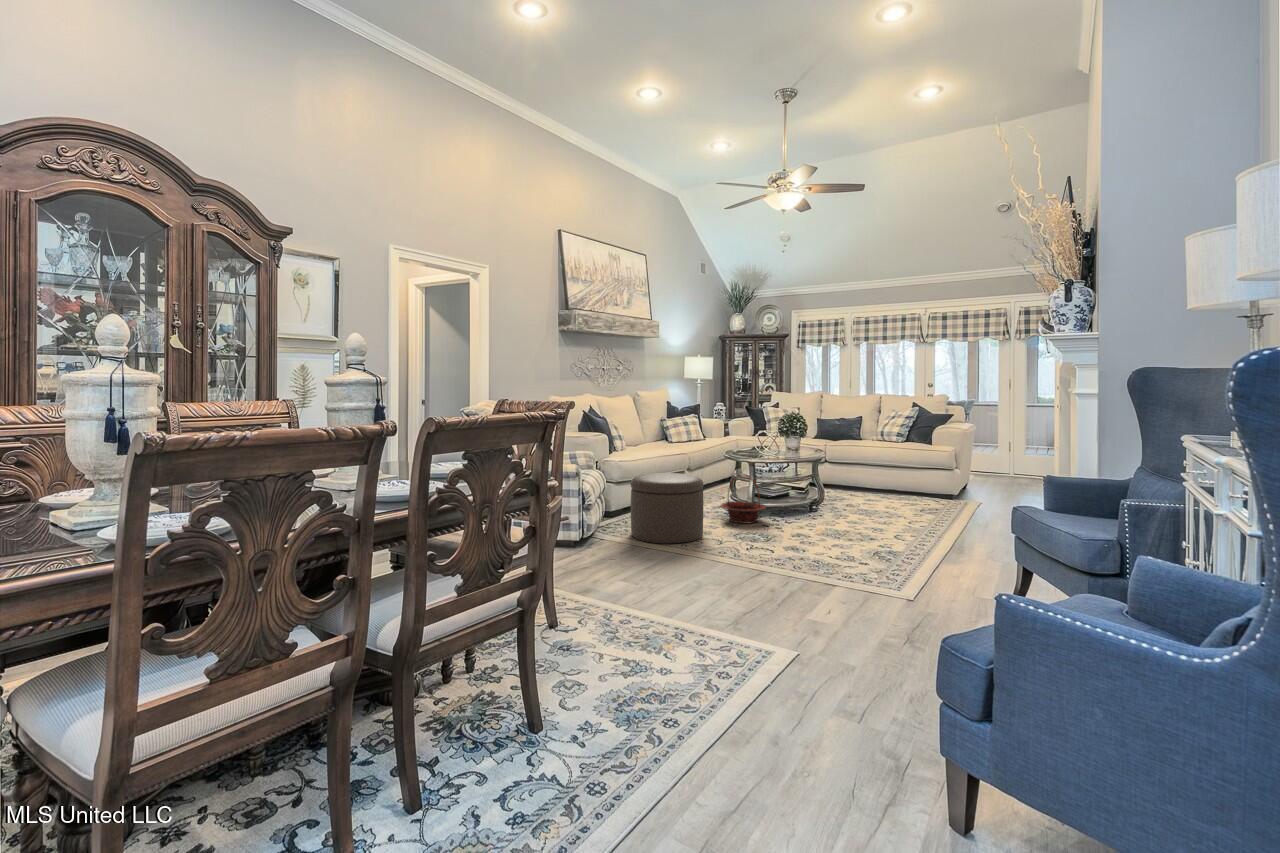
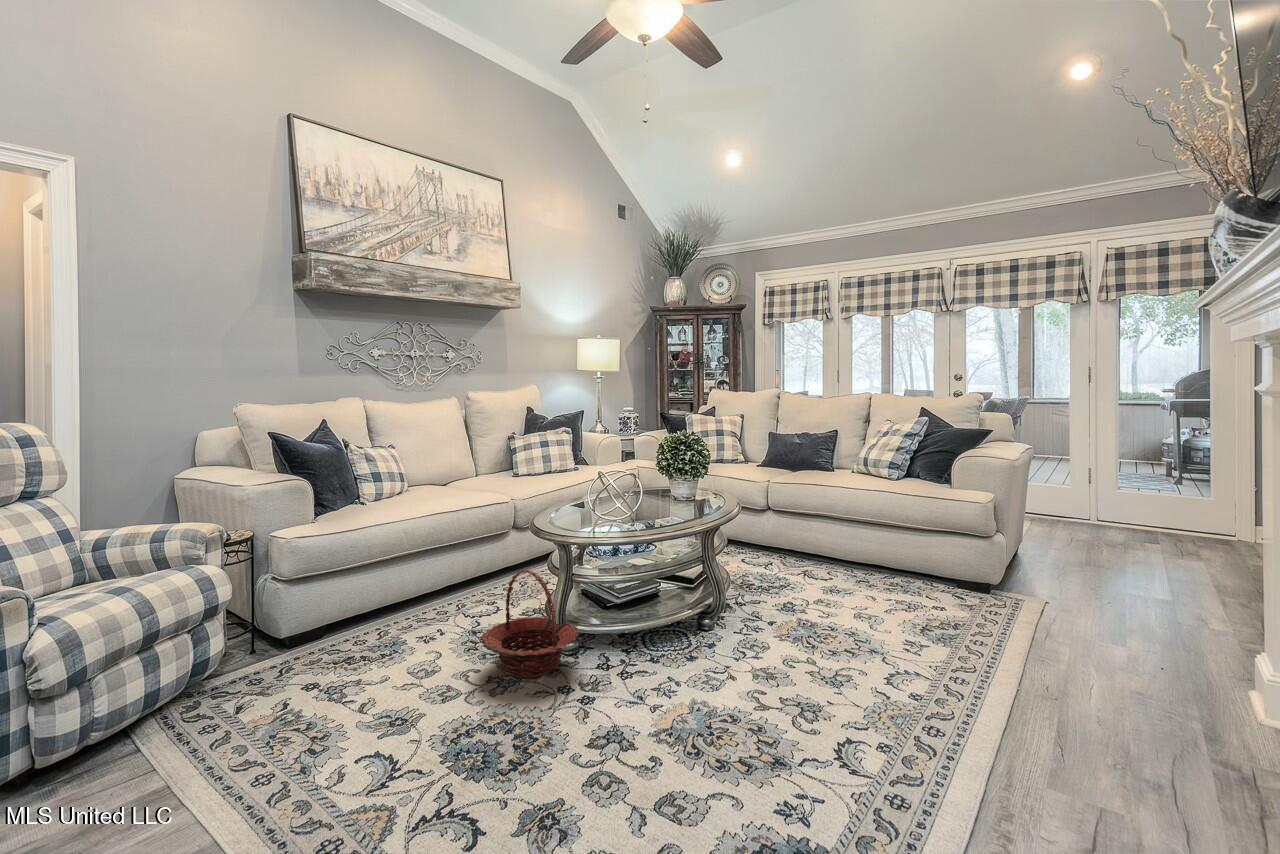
ottoman: present [631,473,704,544] -> none [196,576,391,776]

